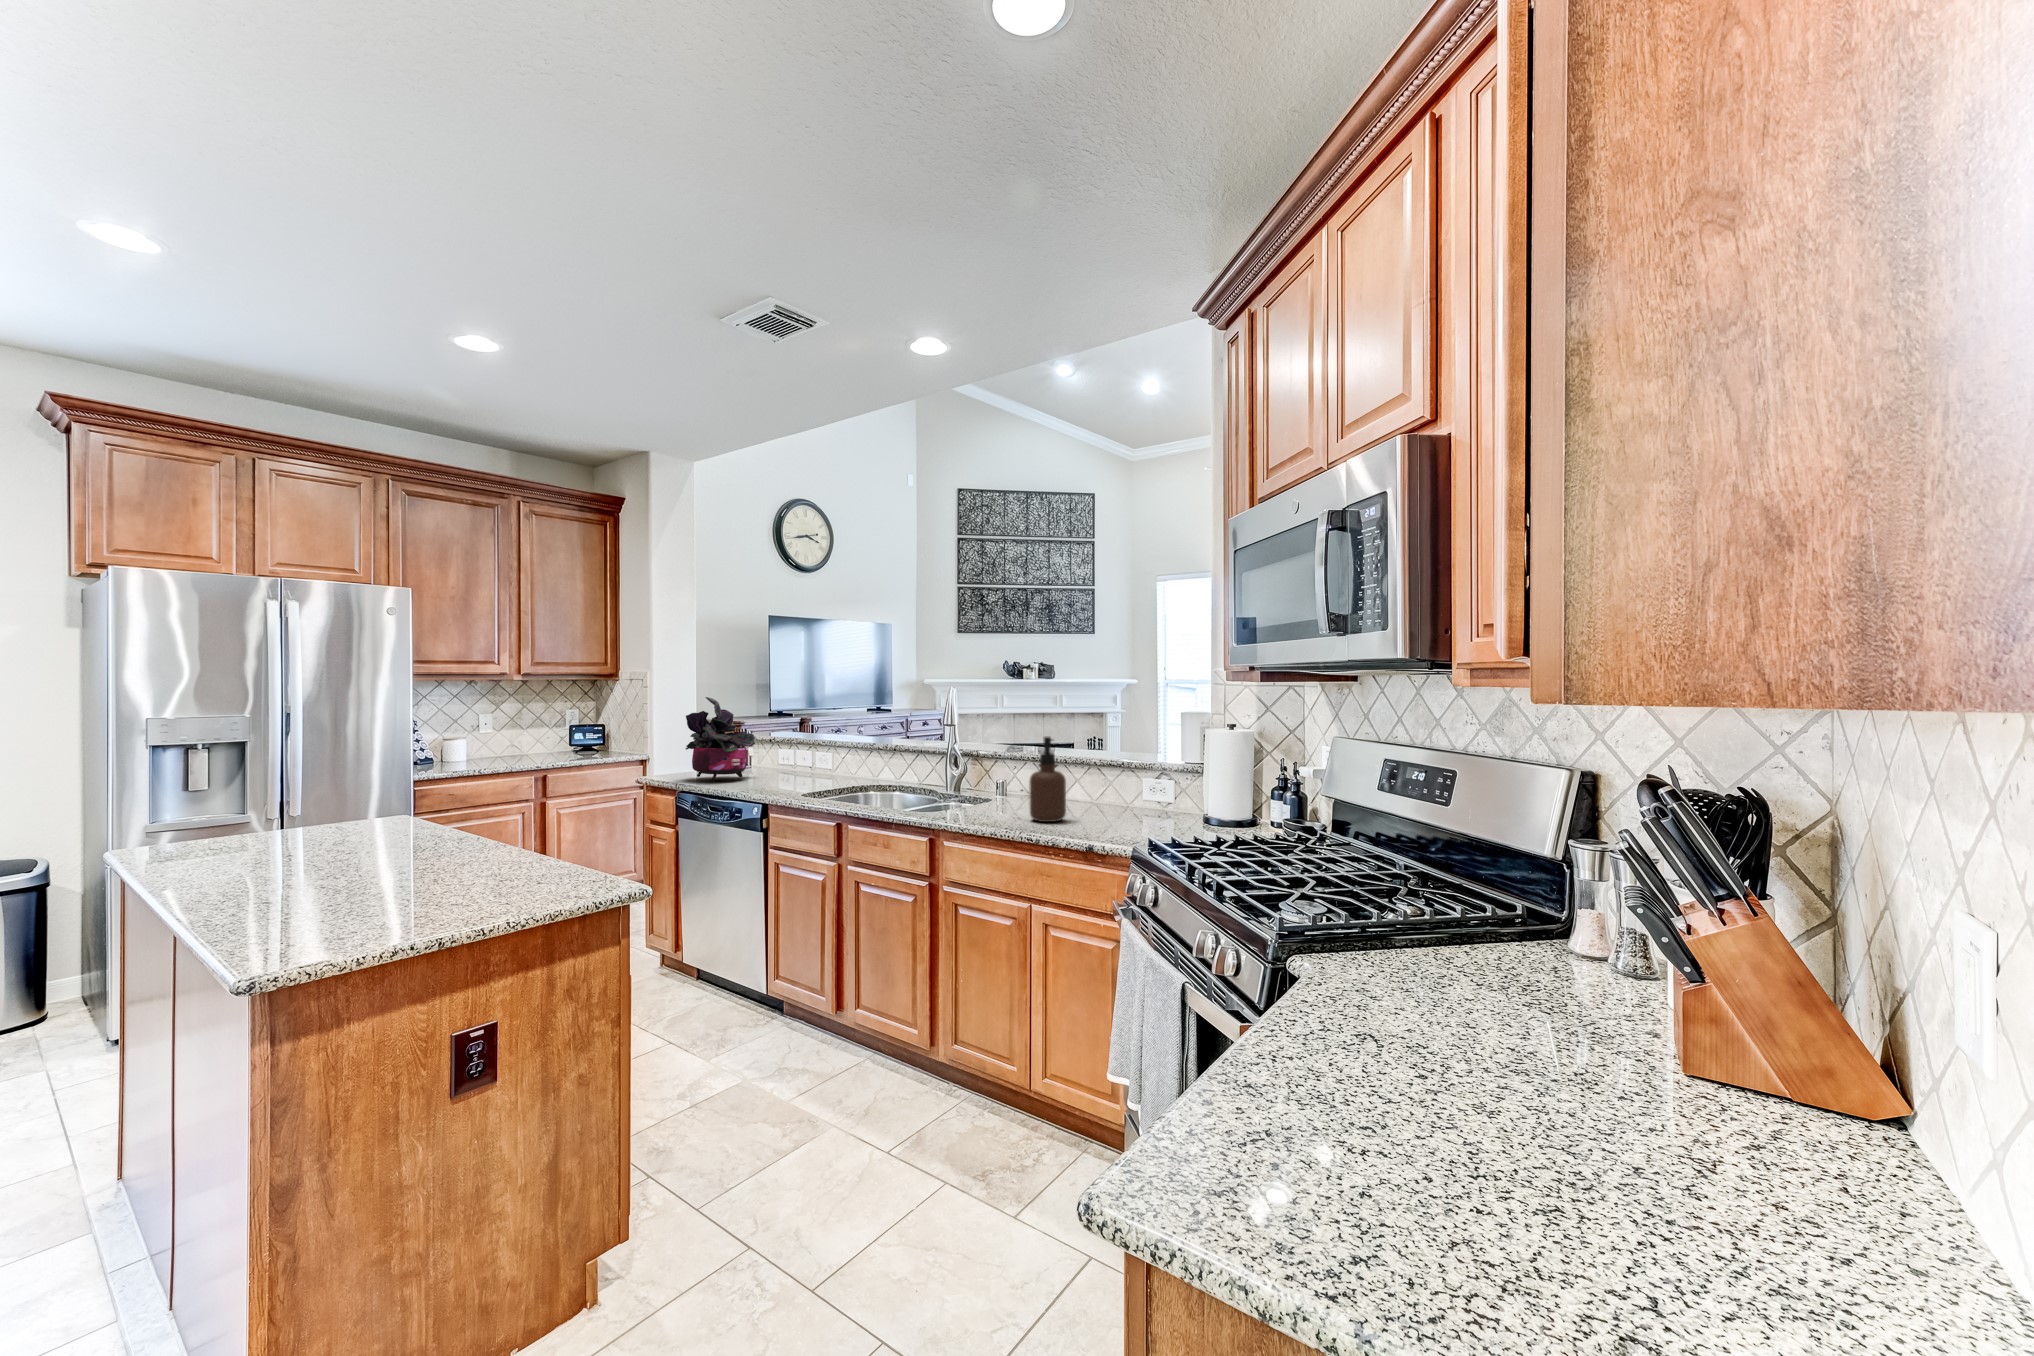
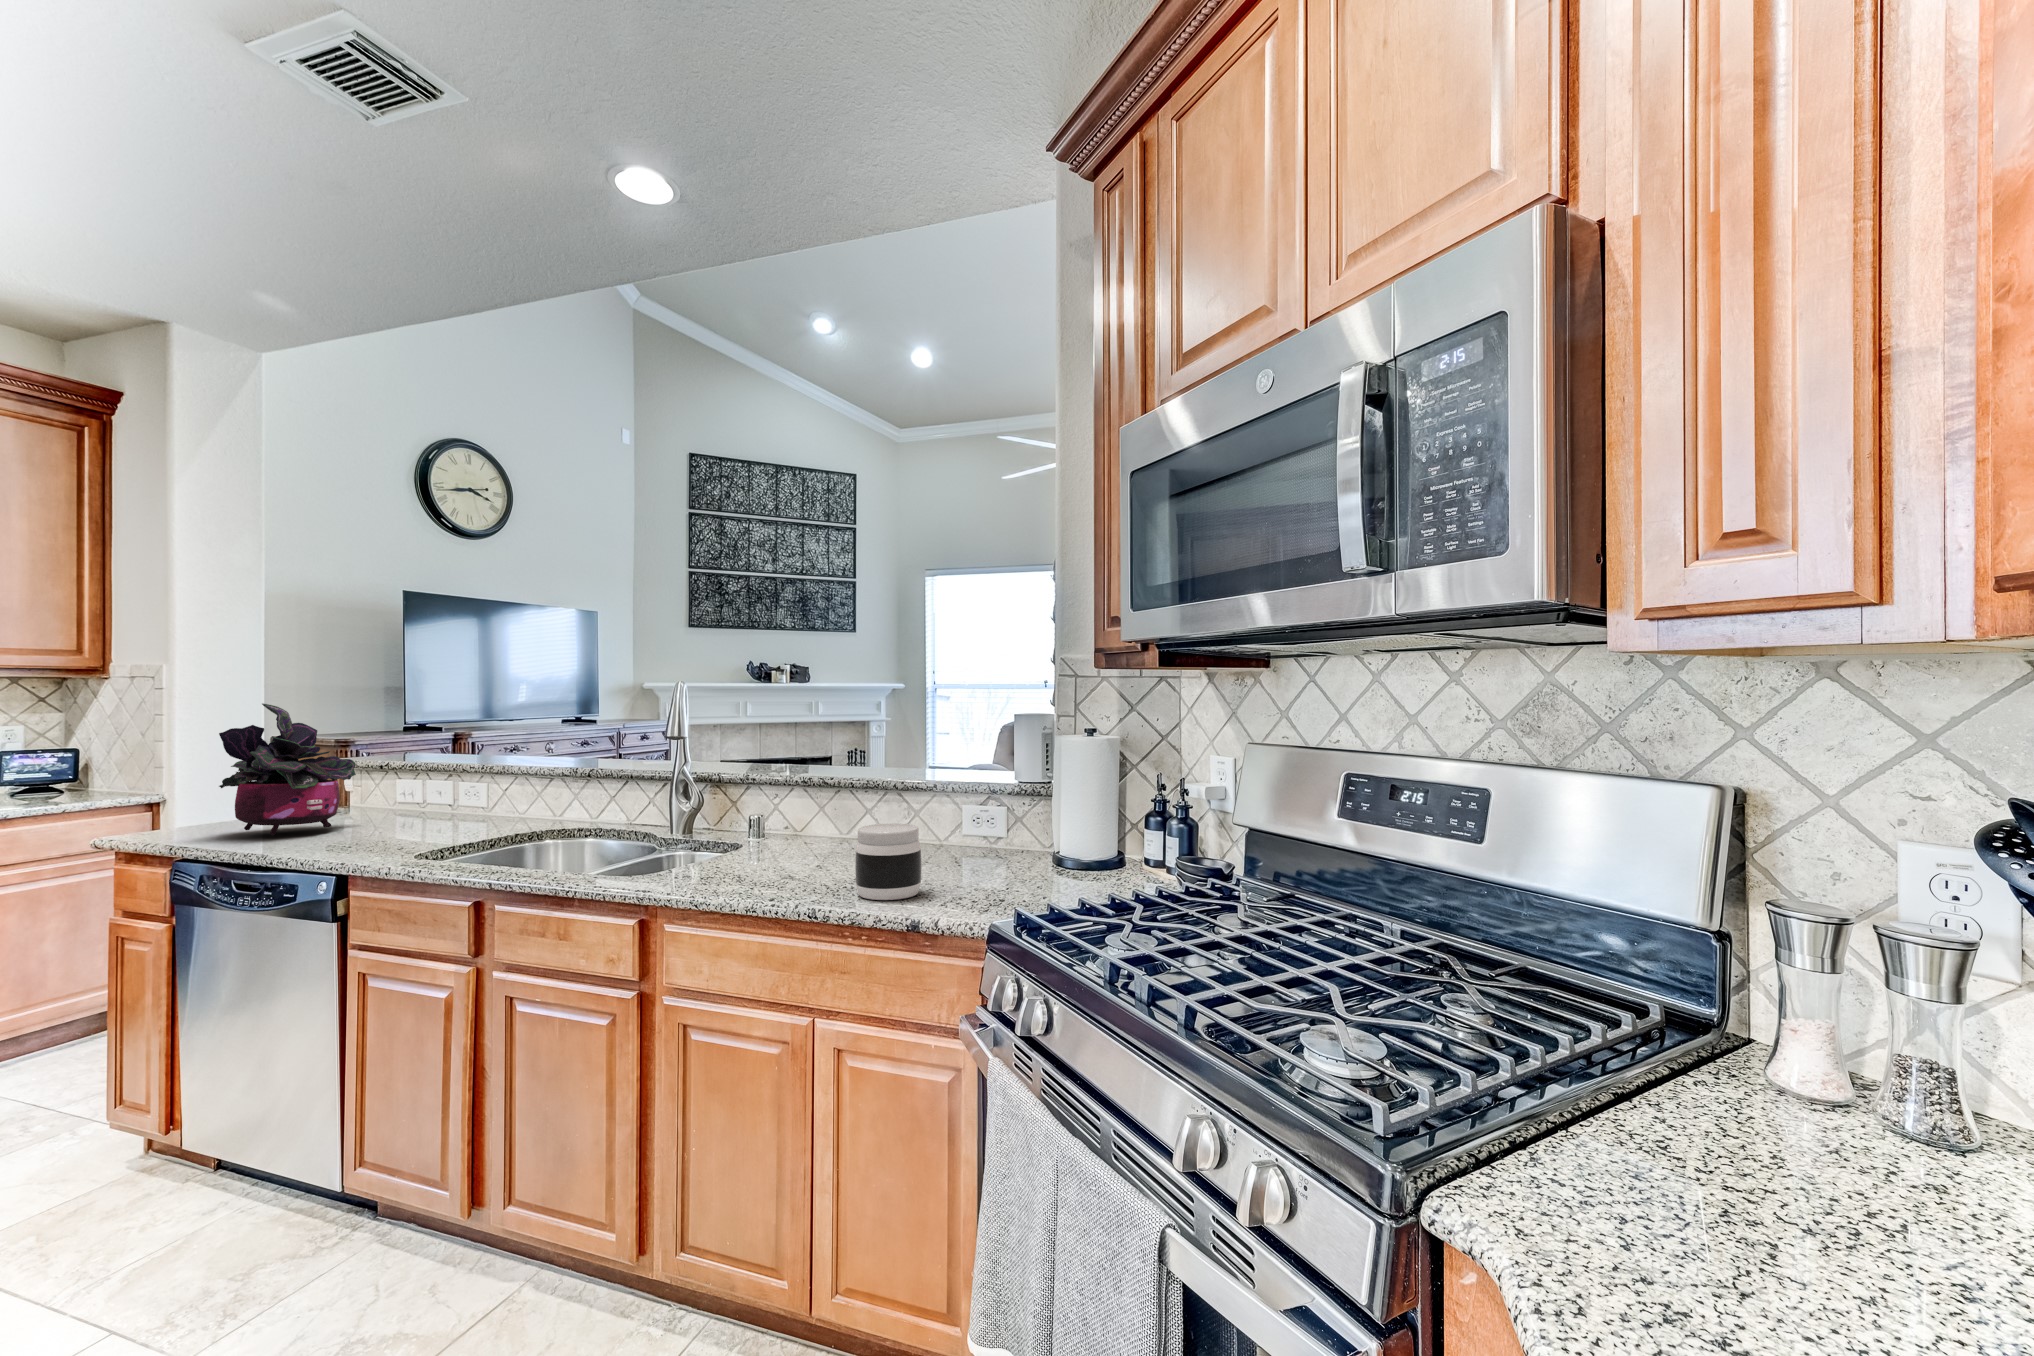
soap dispenser: present [1029,736,1066,822] -> none [798,752,854,884]
jar: none [1065,784,1106,832] -> present [855,823,921,900]

